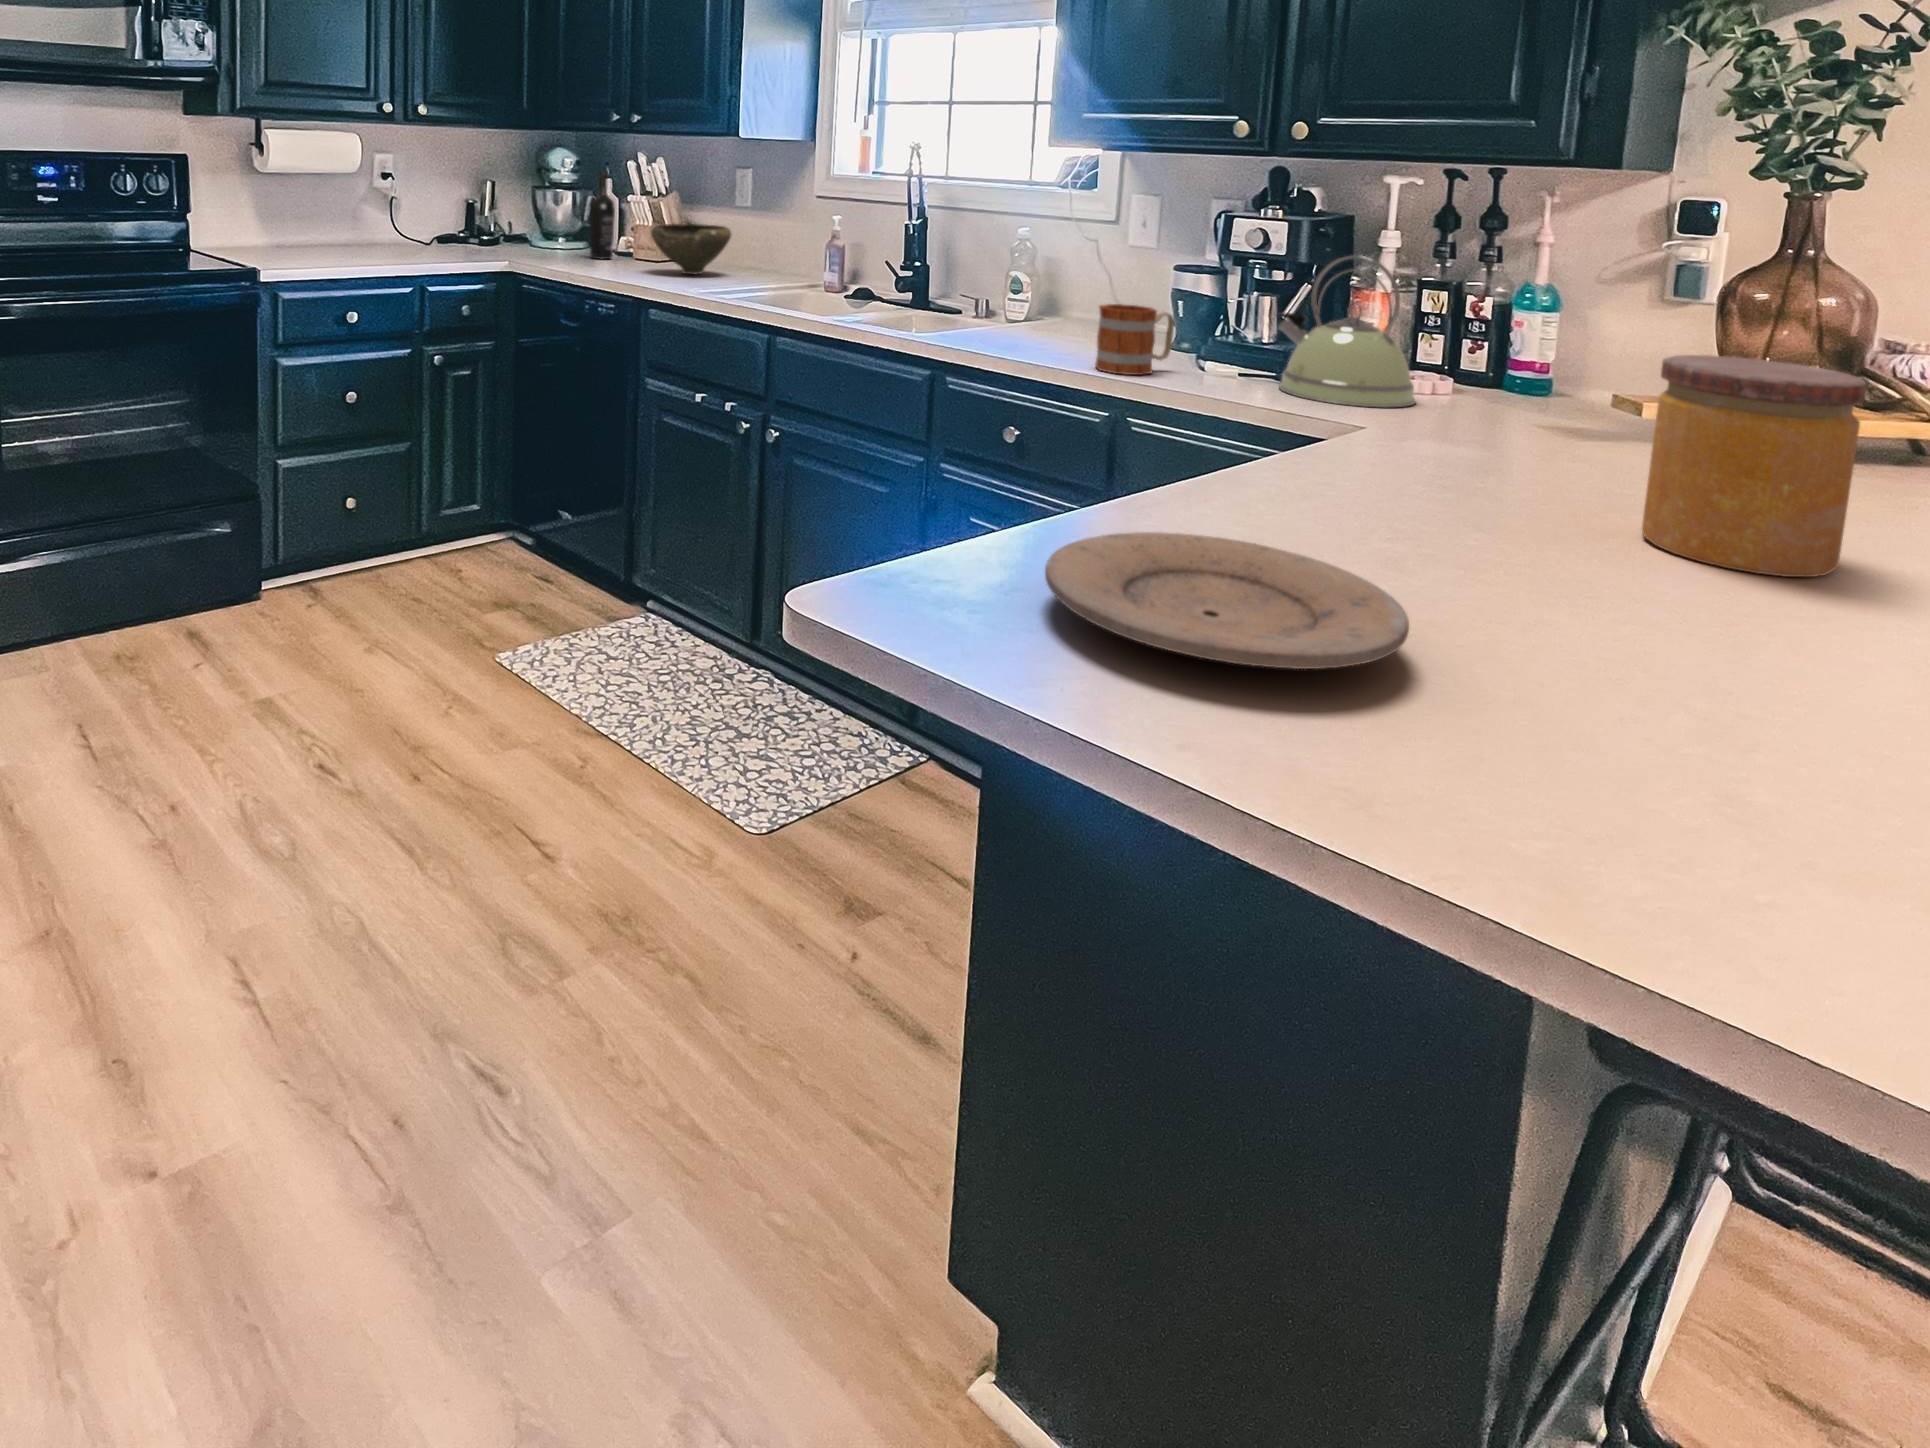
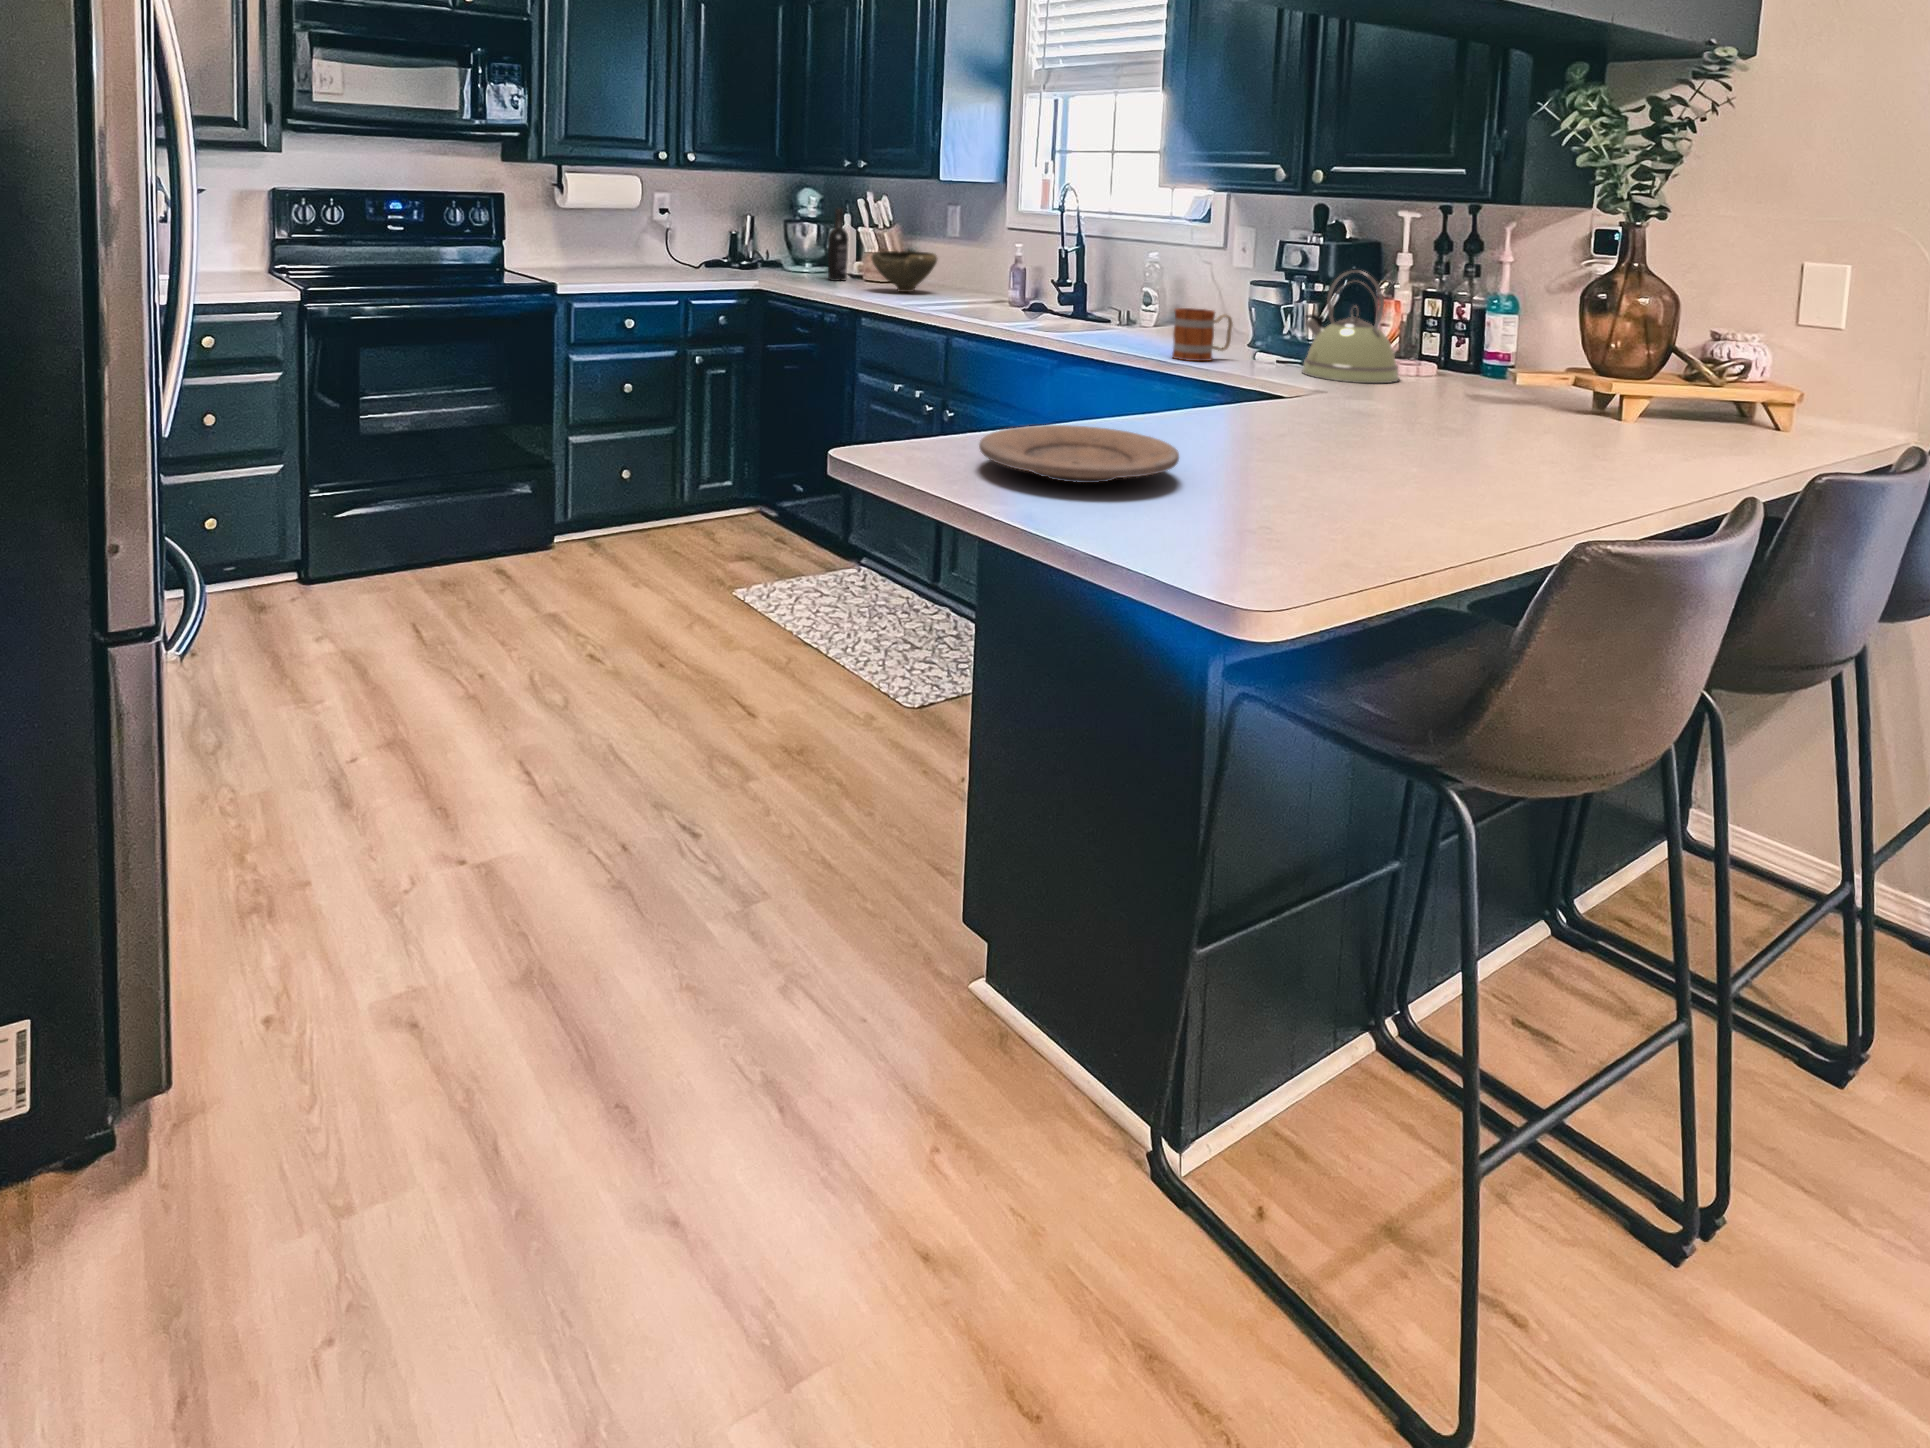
jar: present [1642,355,1867,577] -> none [1432,327,1553,467]

